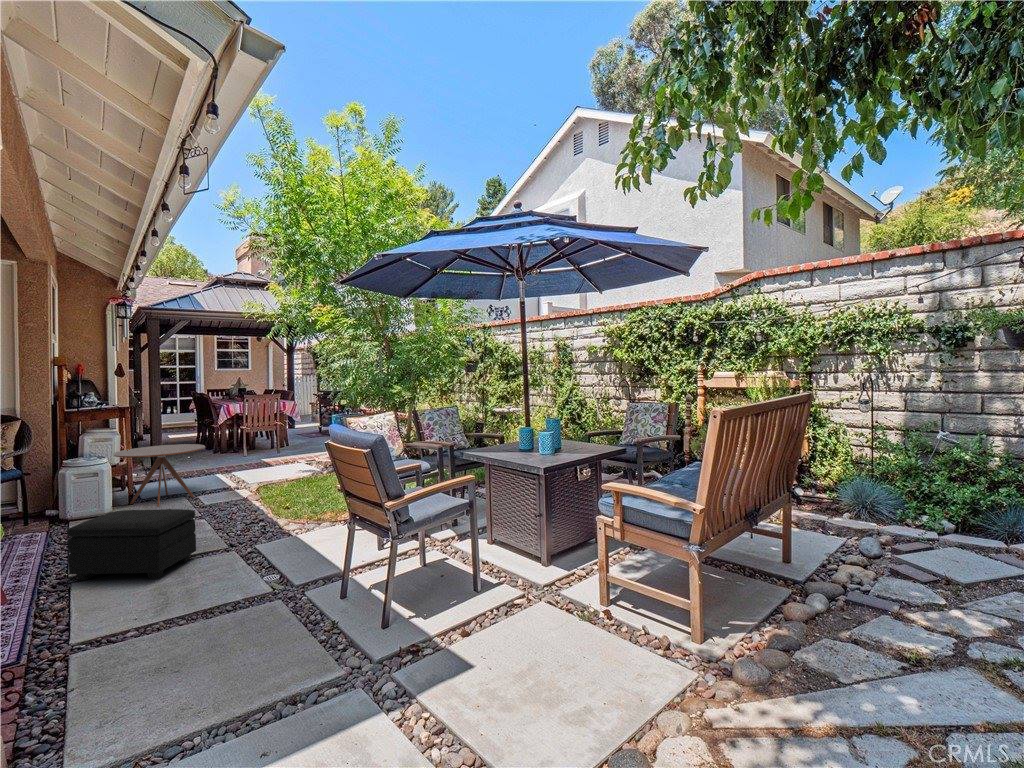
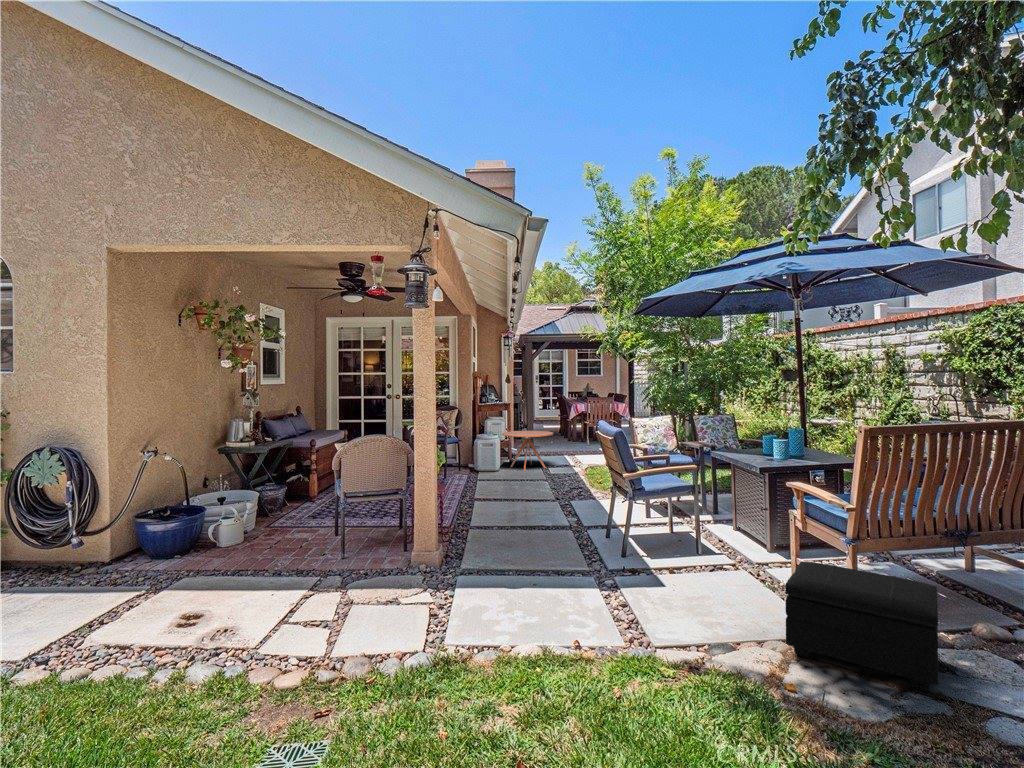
footstool: present [67,509,196,580] -> present [785,562,938,691]

